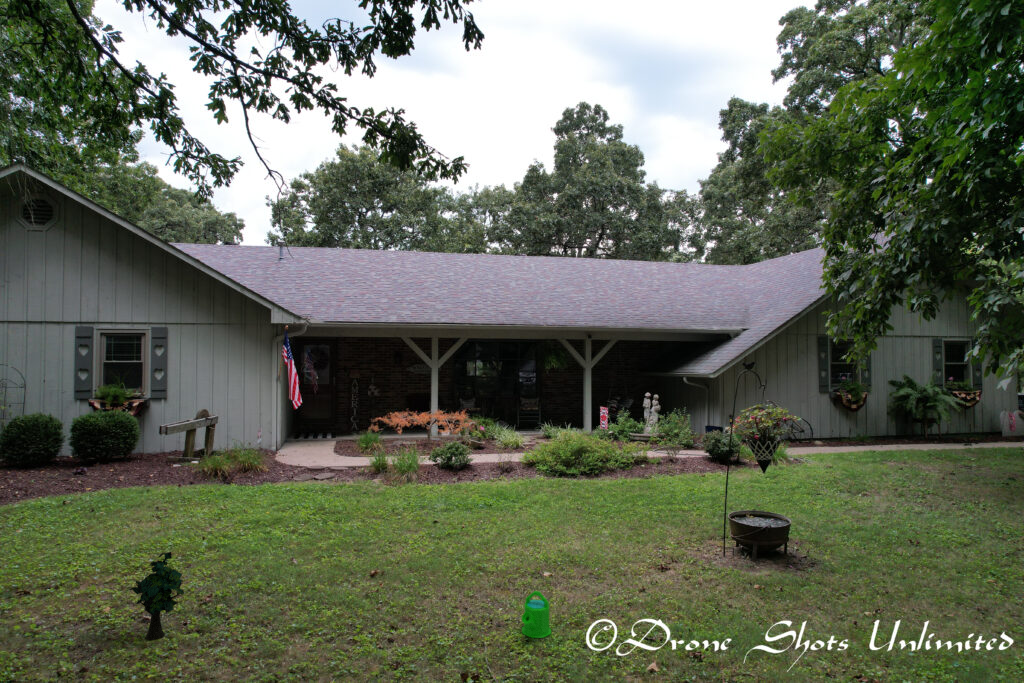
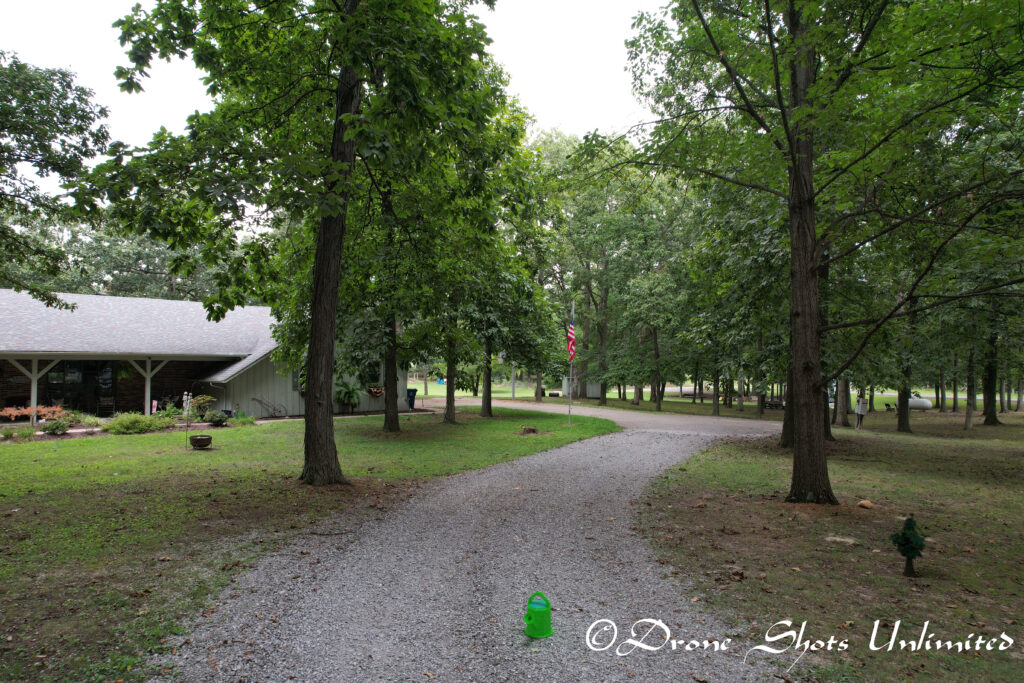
decorative plant: present [127,552,184,640] -> present [890,513,927,577]

